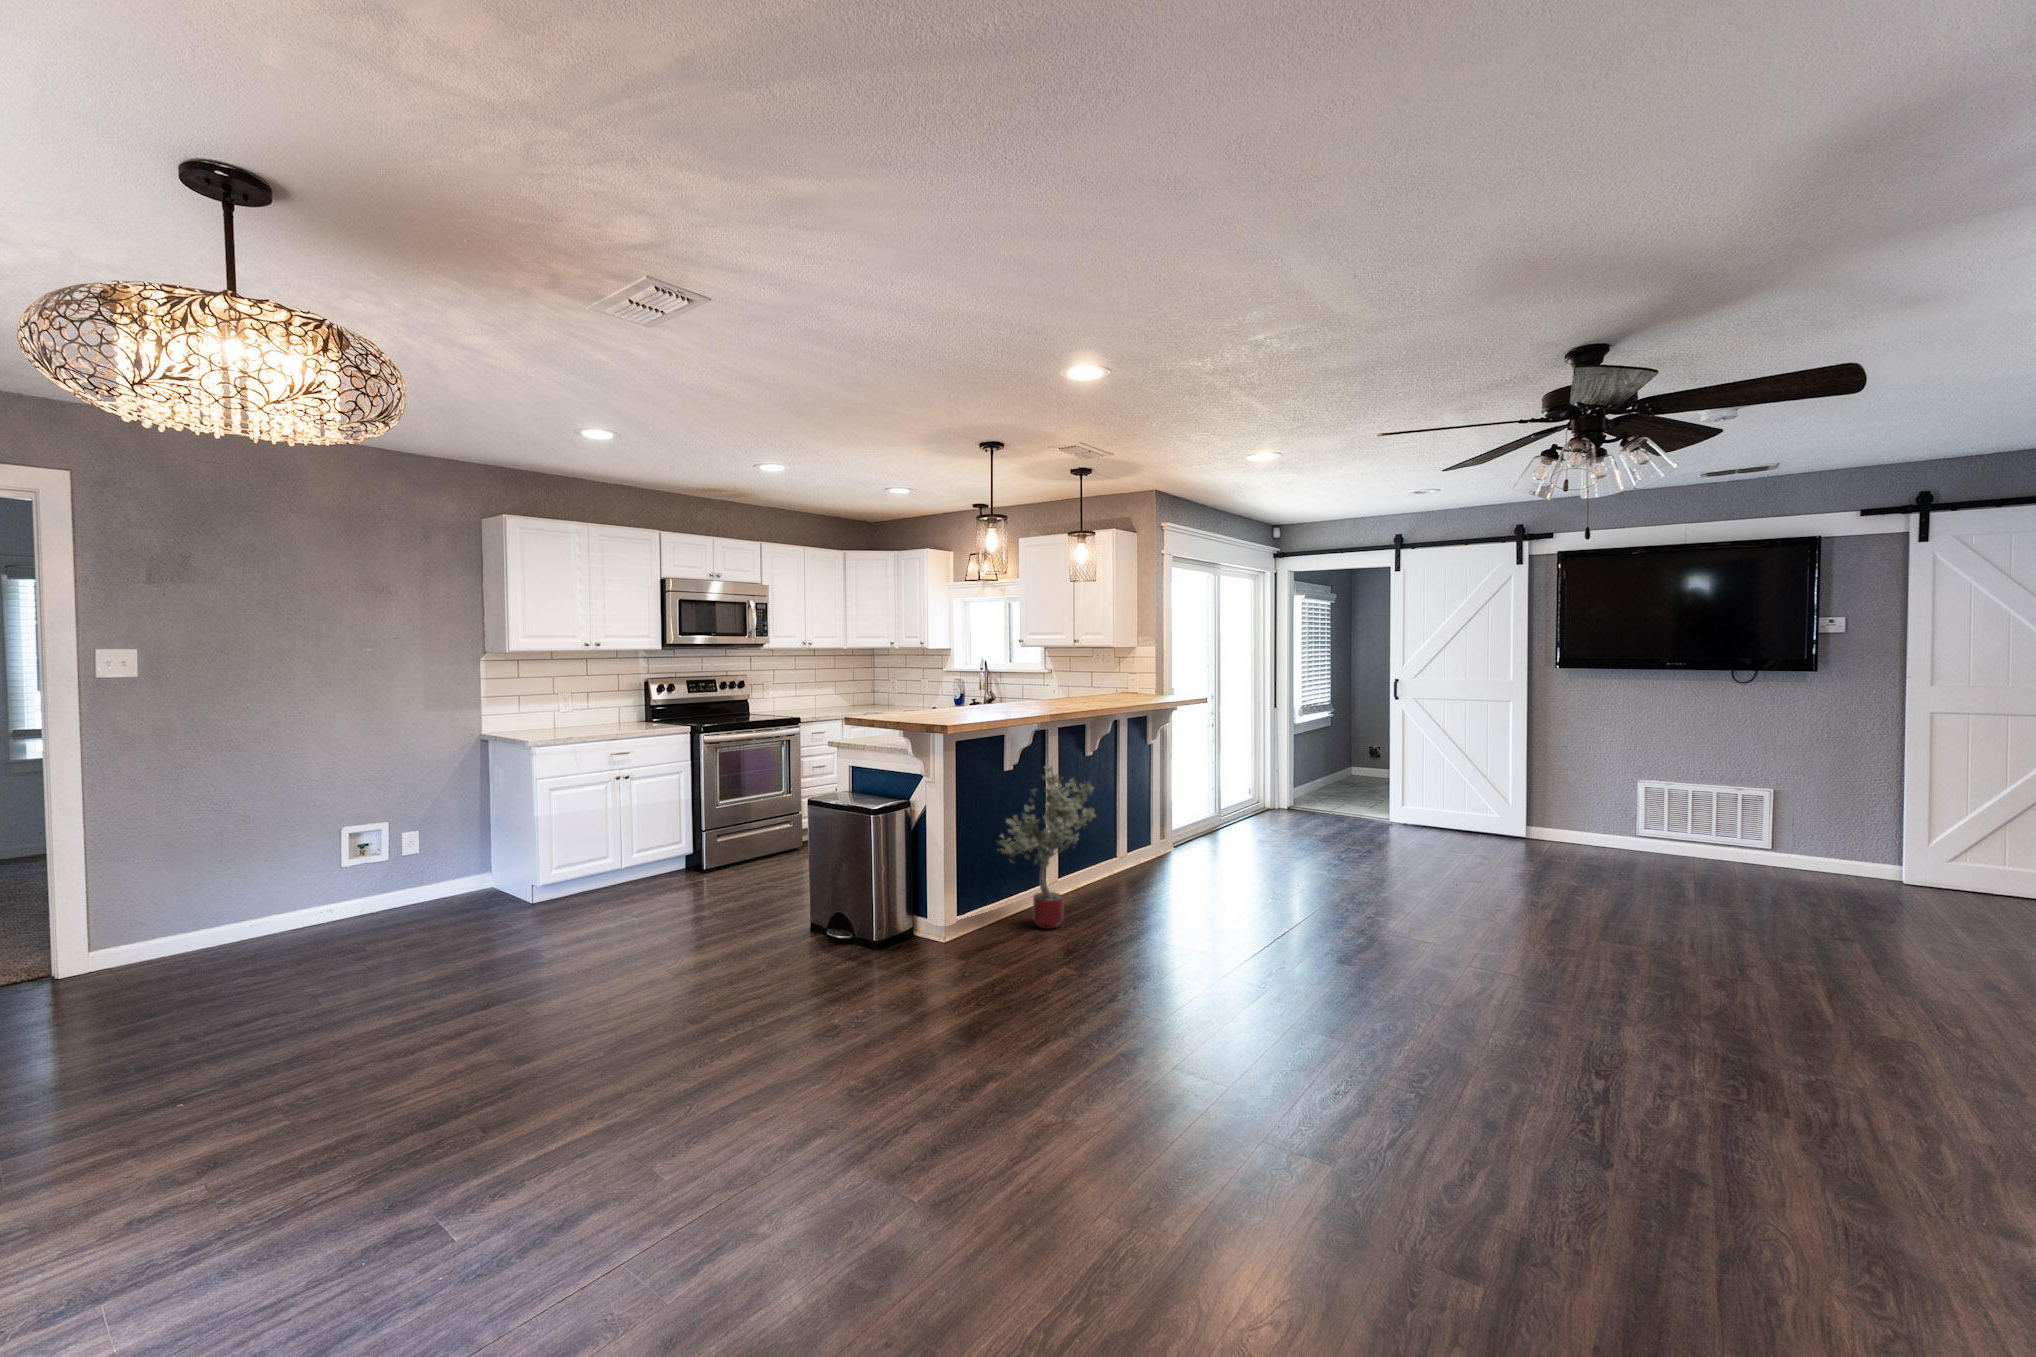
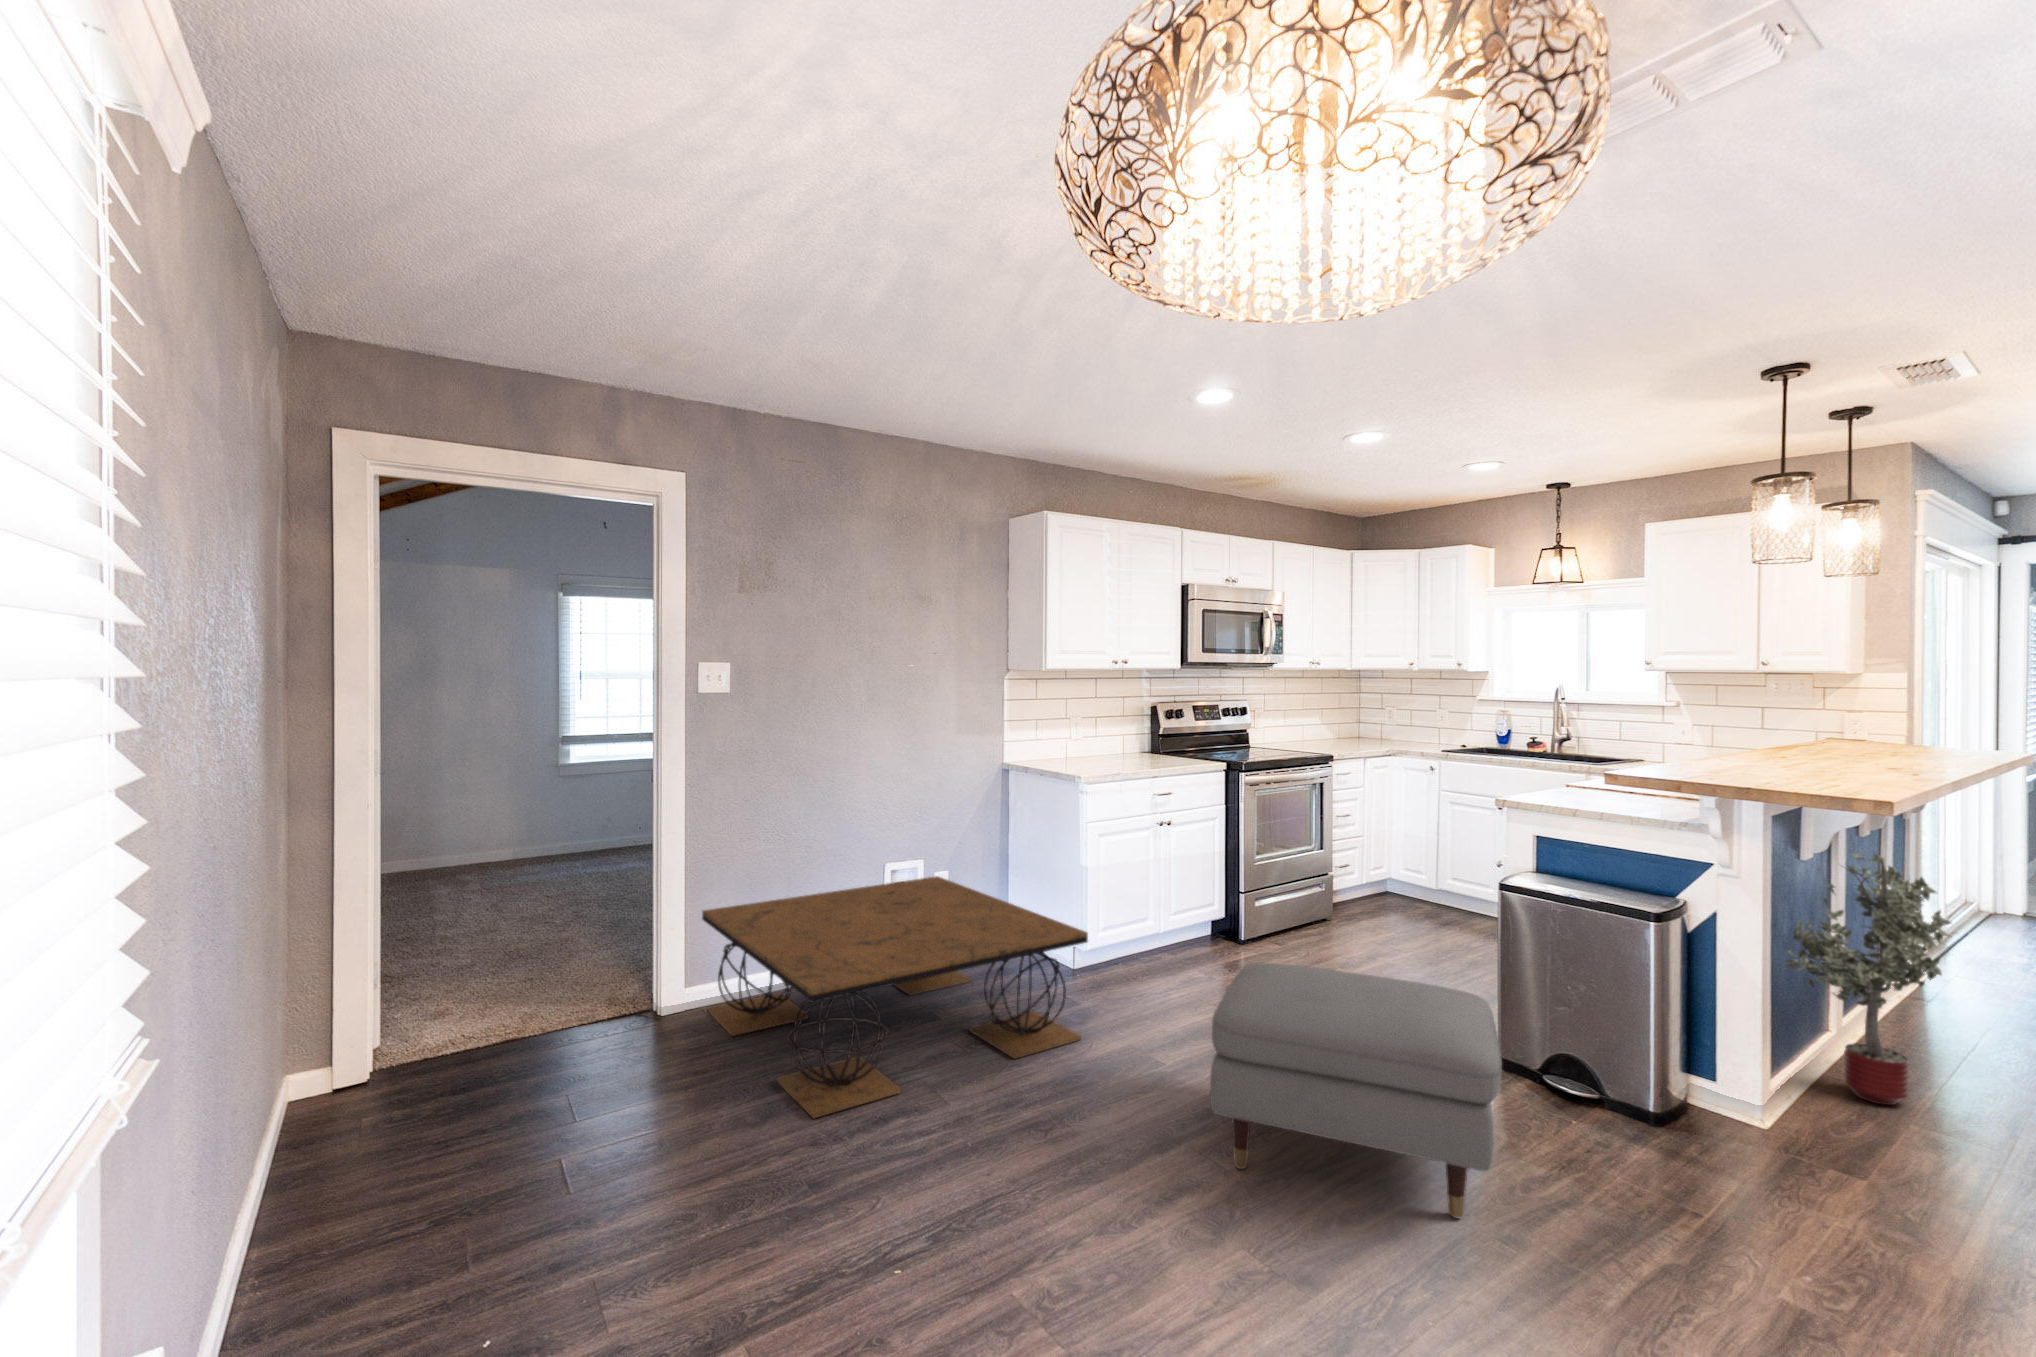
coffee table: none [109,836,491,1035] -> present [702,876,1088,1118]
ottoman: none [511,873,751,1027] -> present [1210,963,1502,1219]

